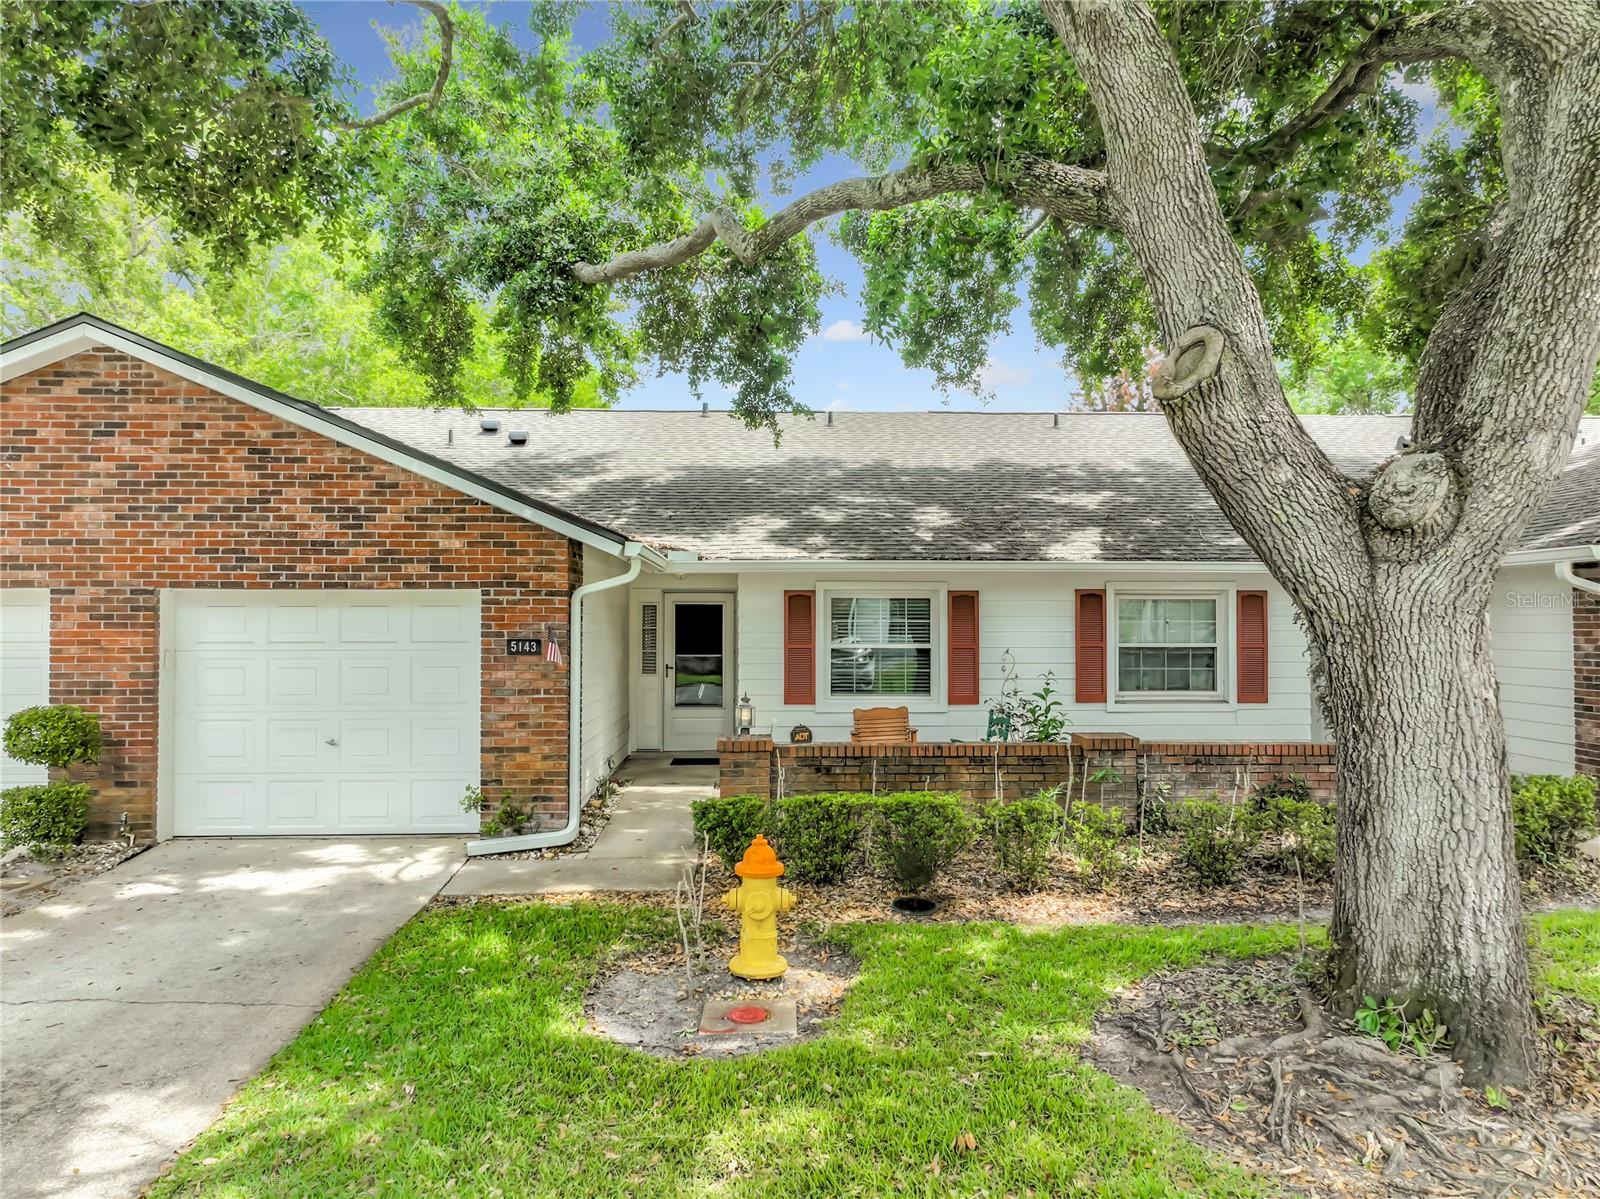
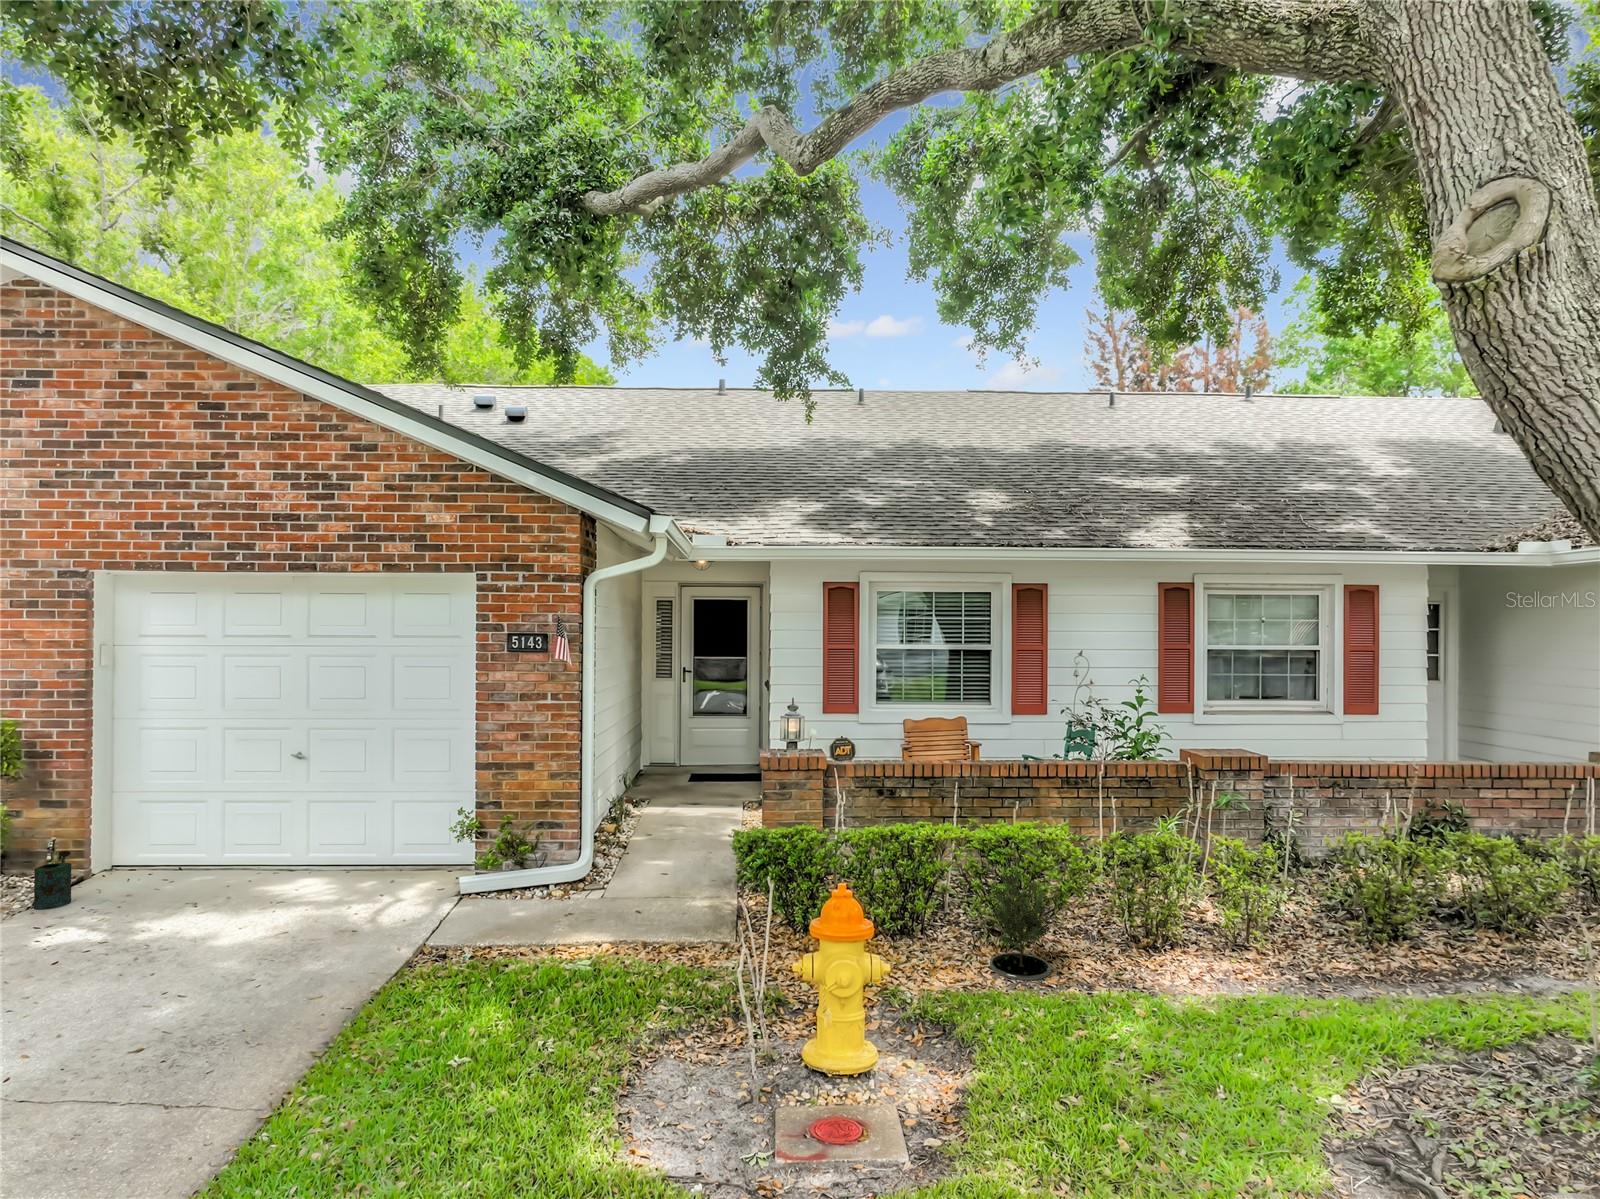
watering can: none [118,822,148,869] -> present [34,851,71,909]

